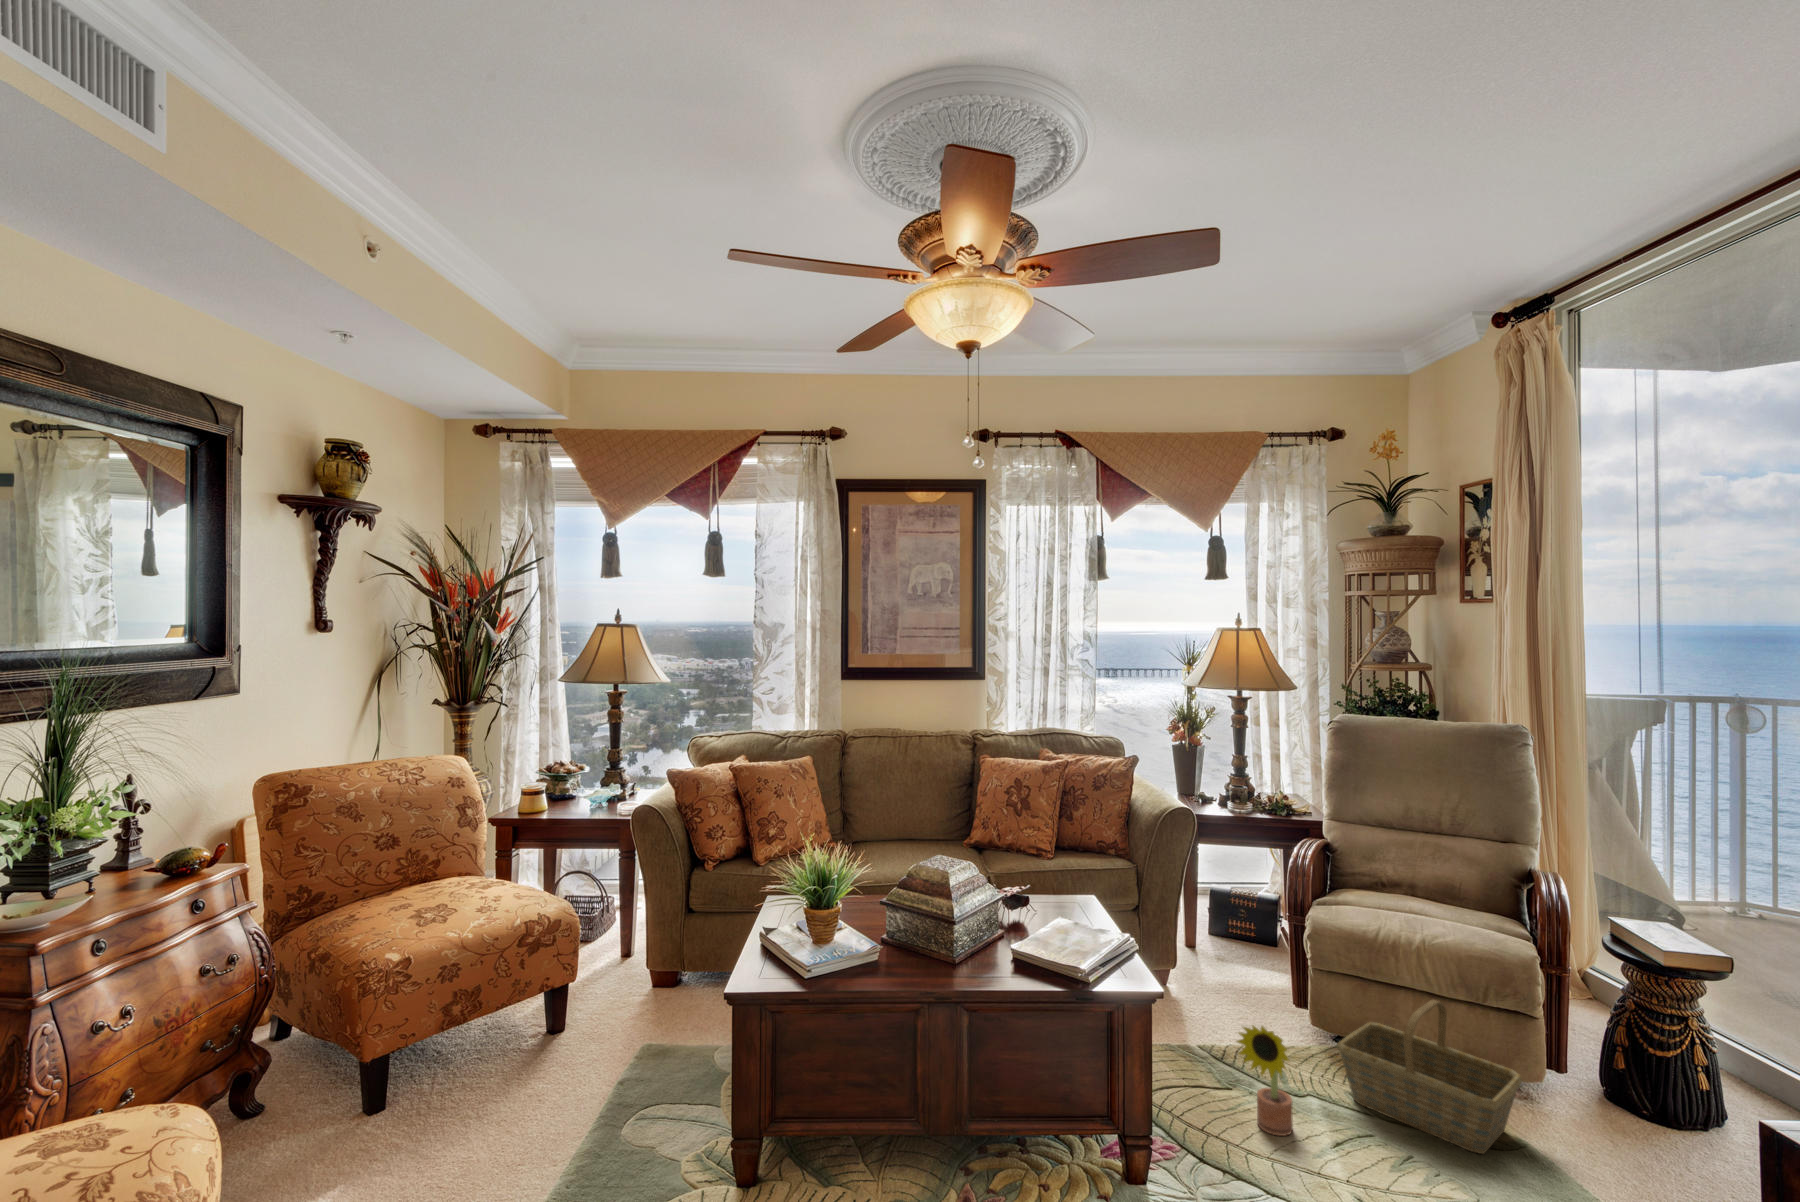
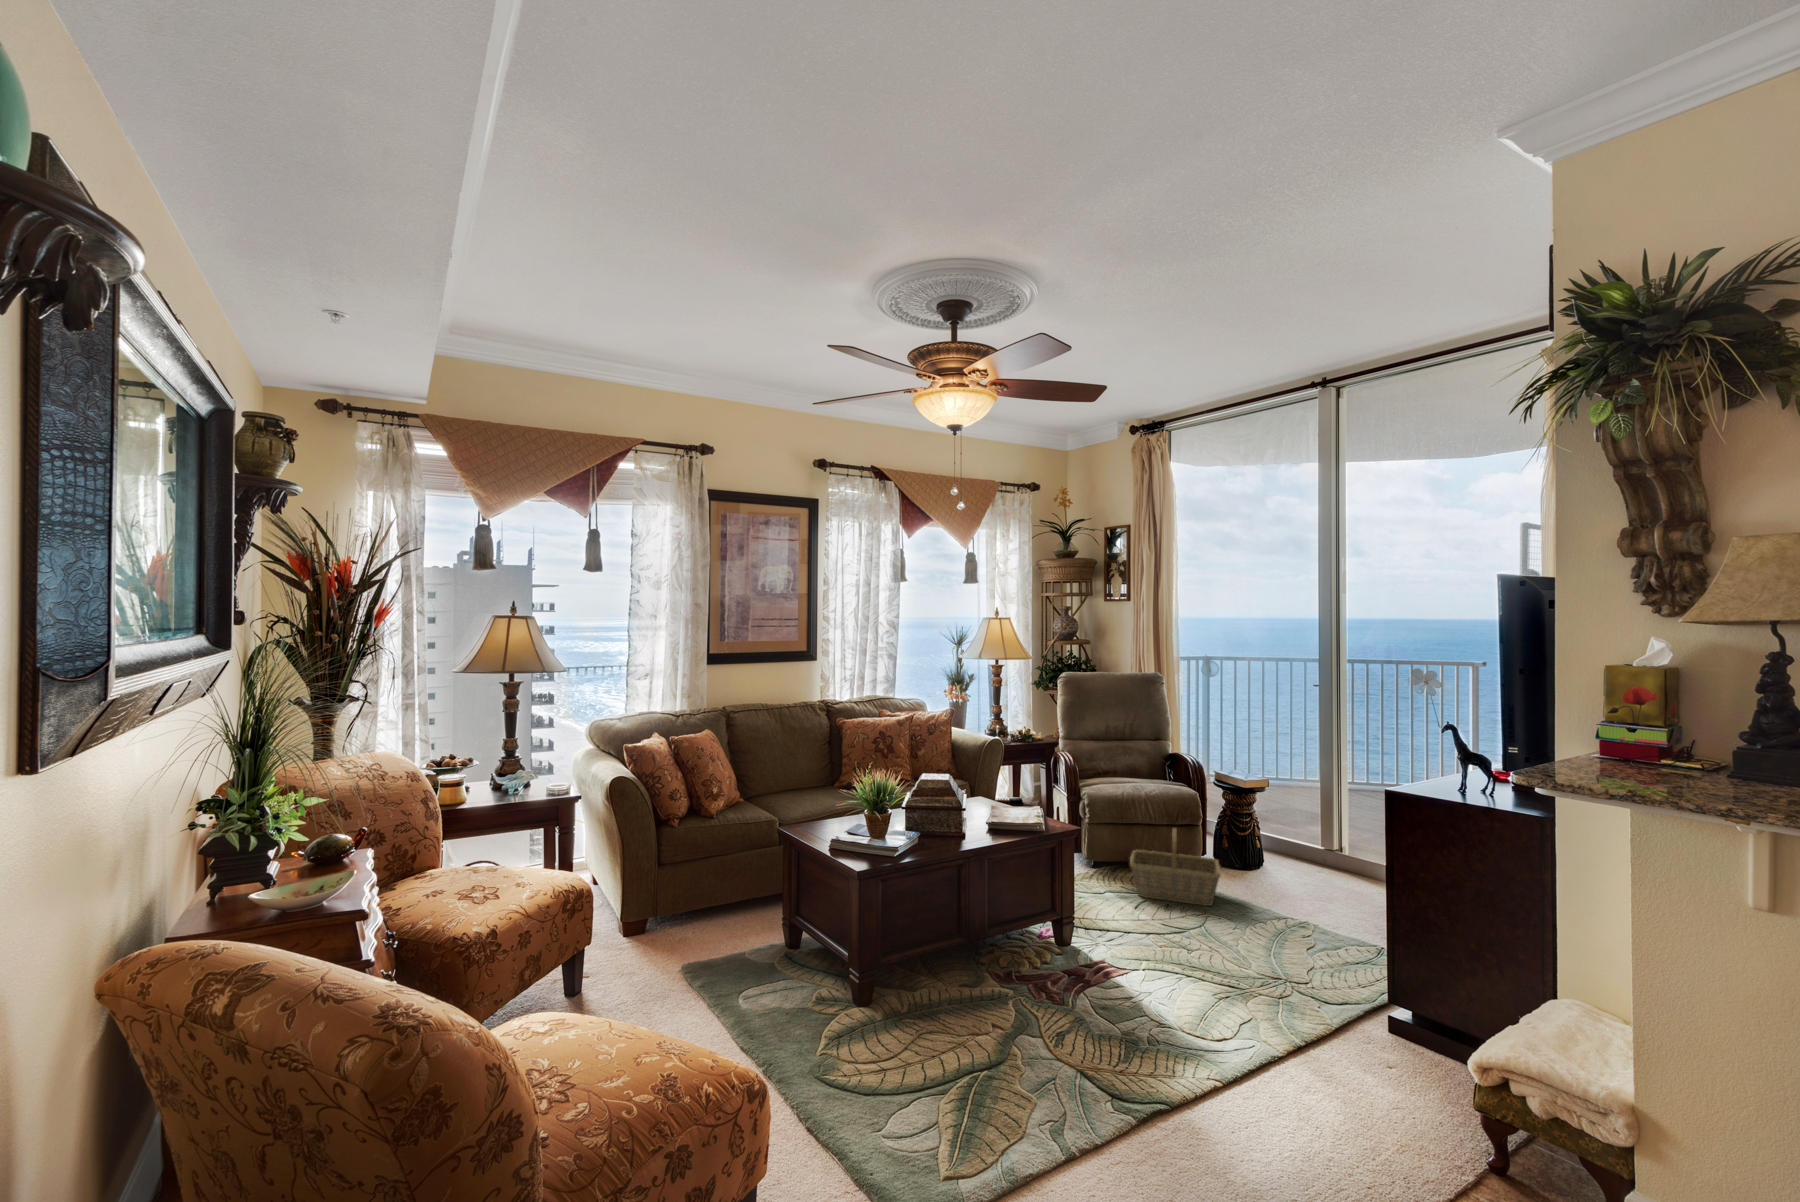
decorative plant: present [1237,1026,1293,1136] -> none [1098,855,1135,922]

